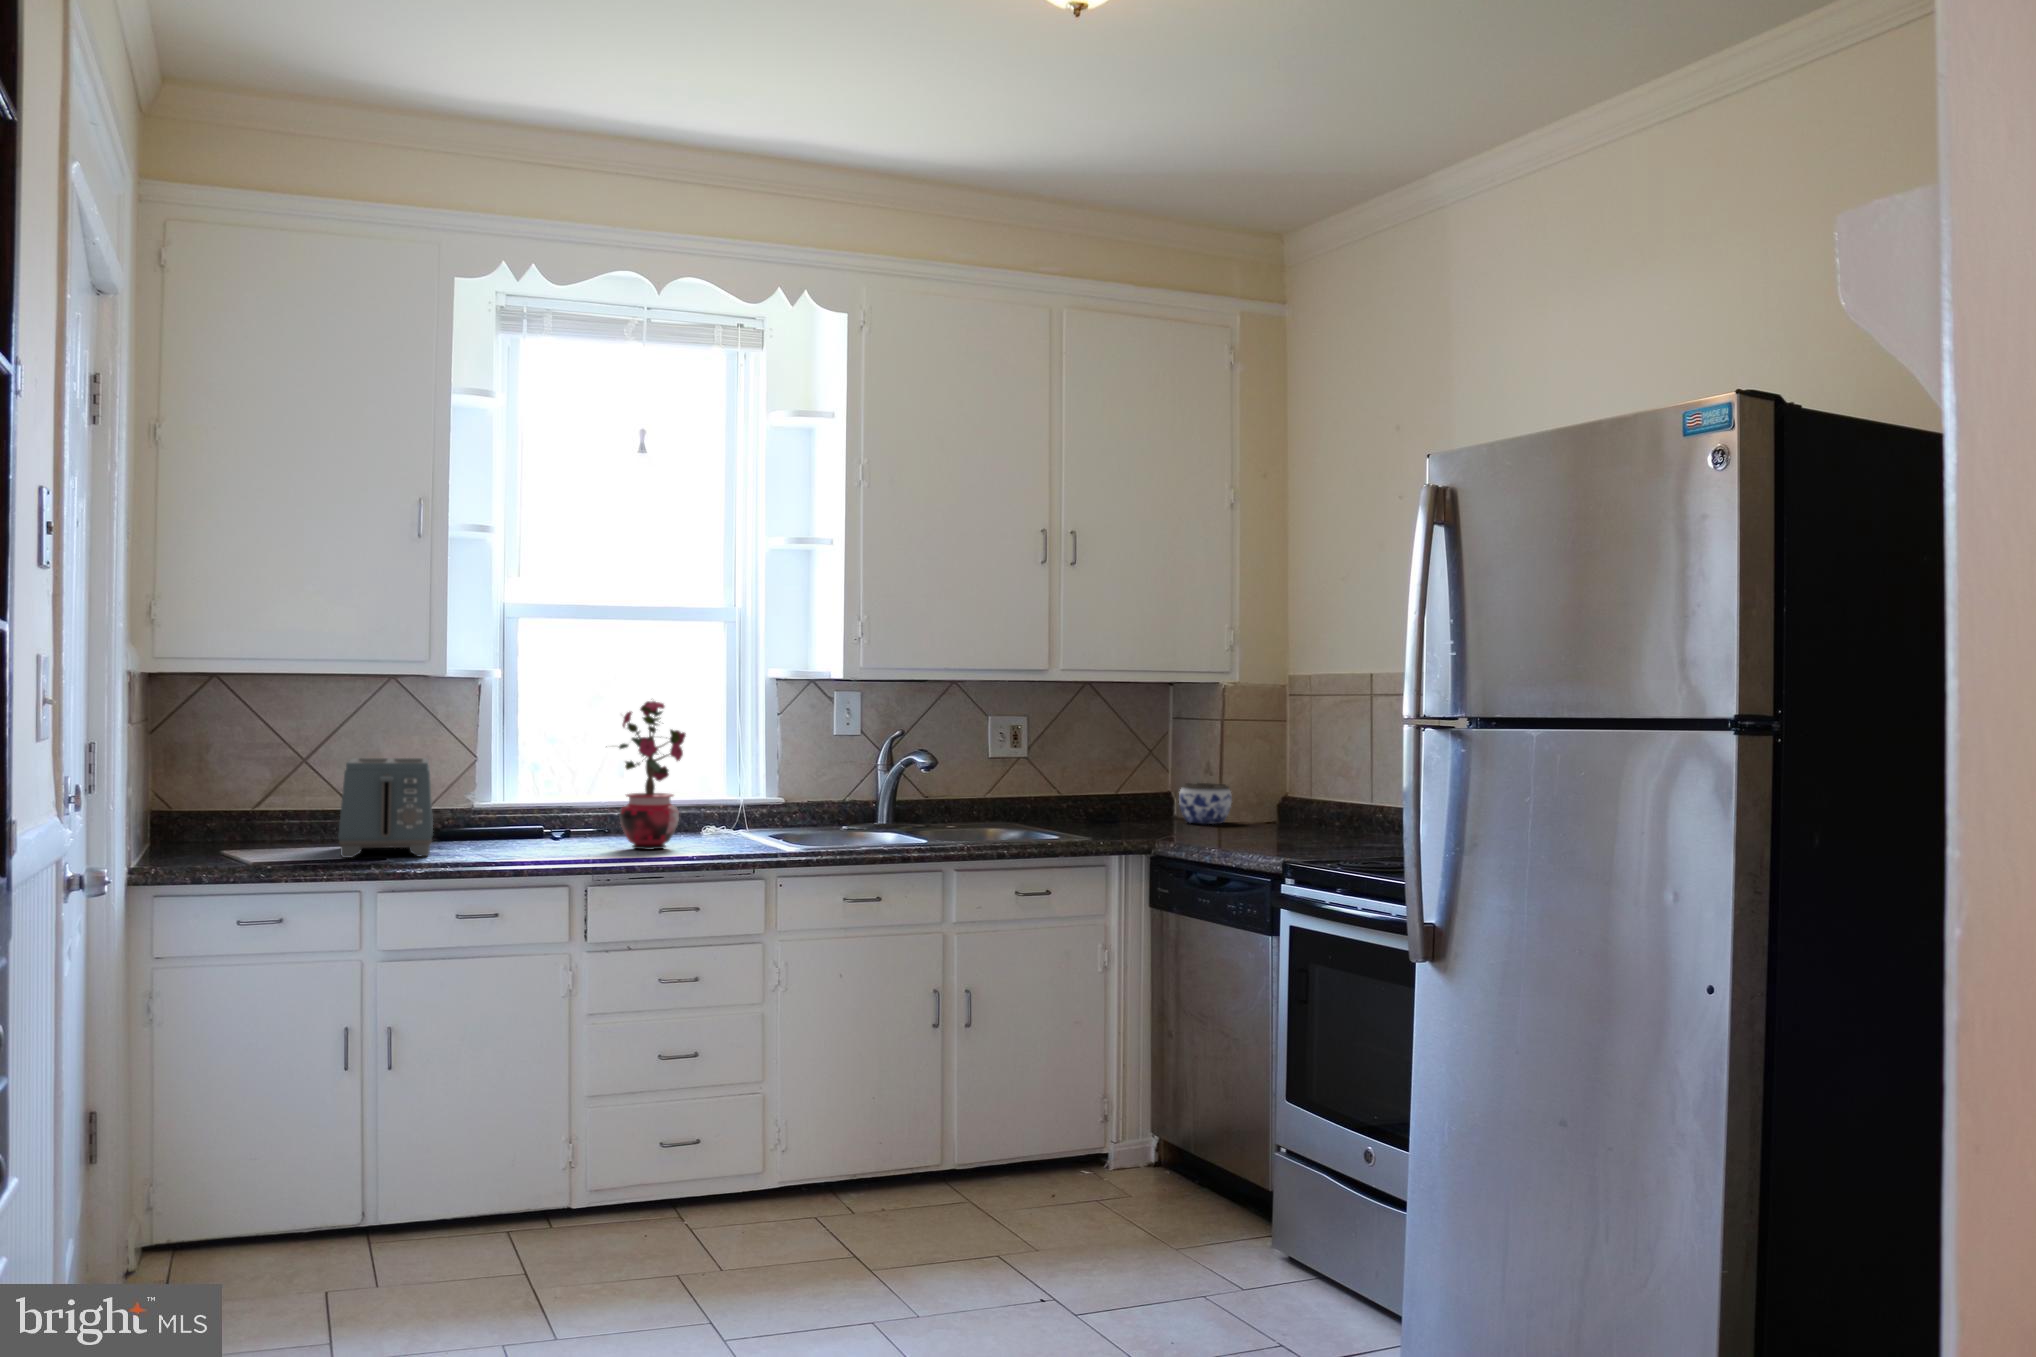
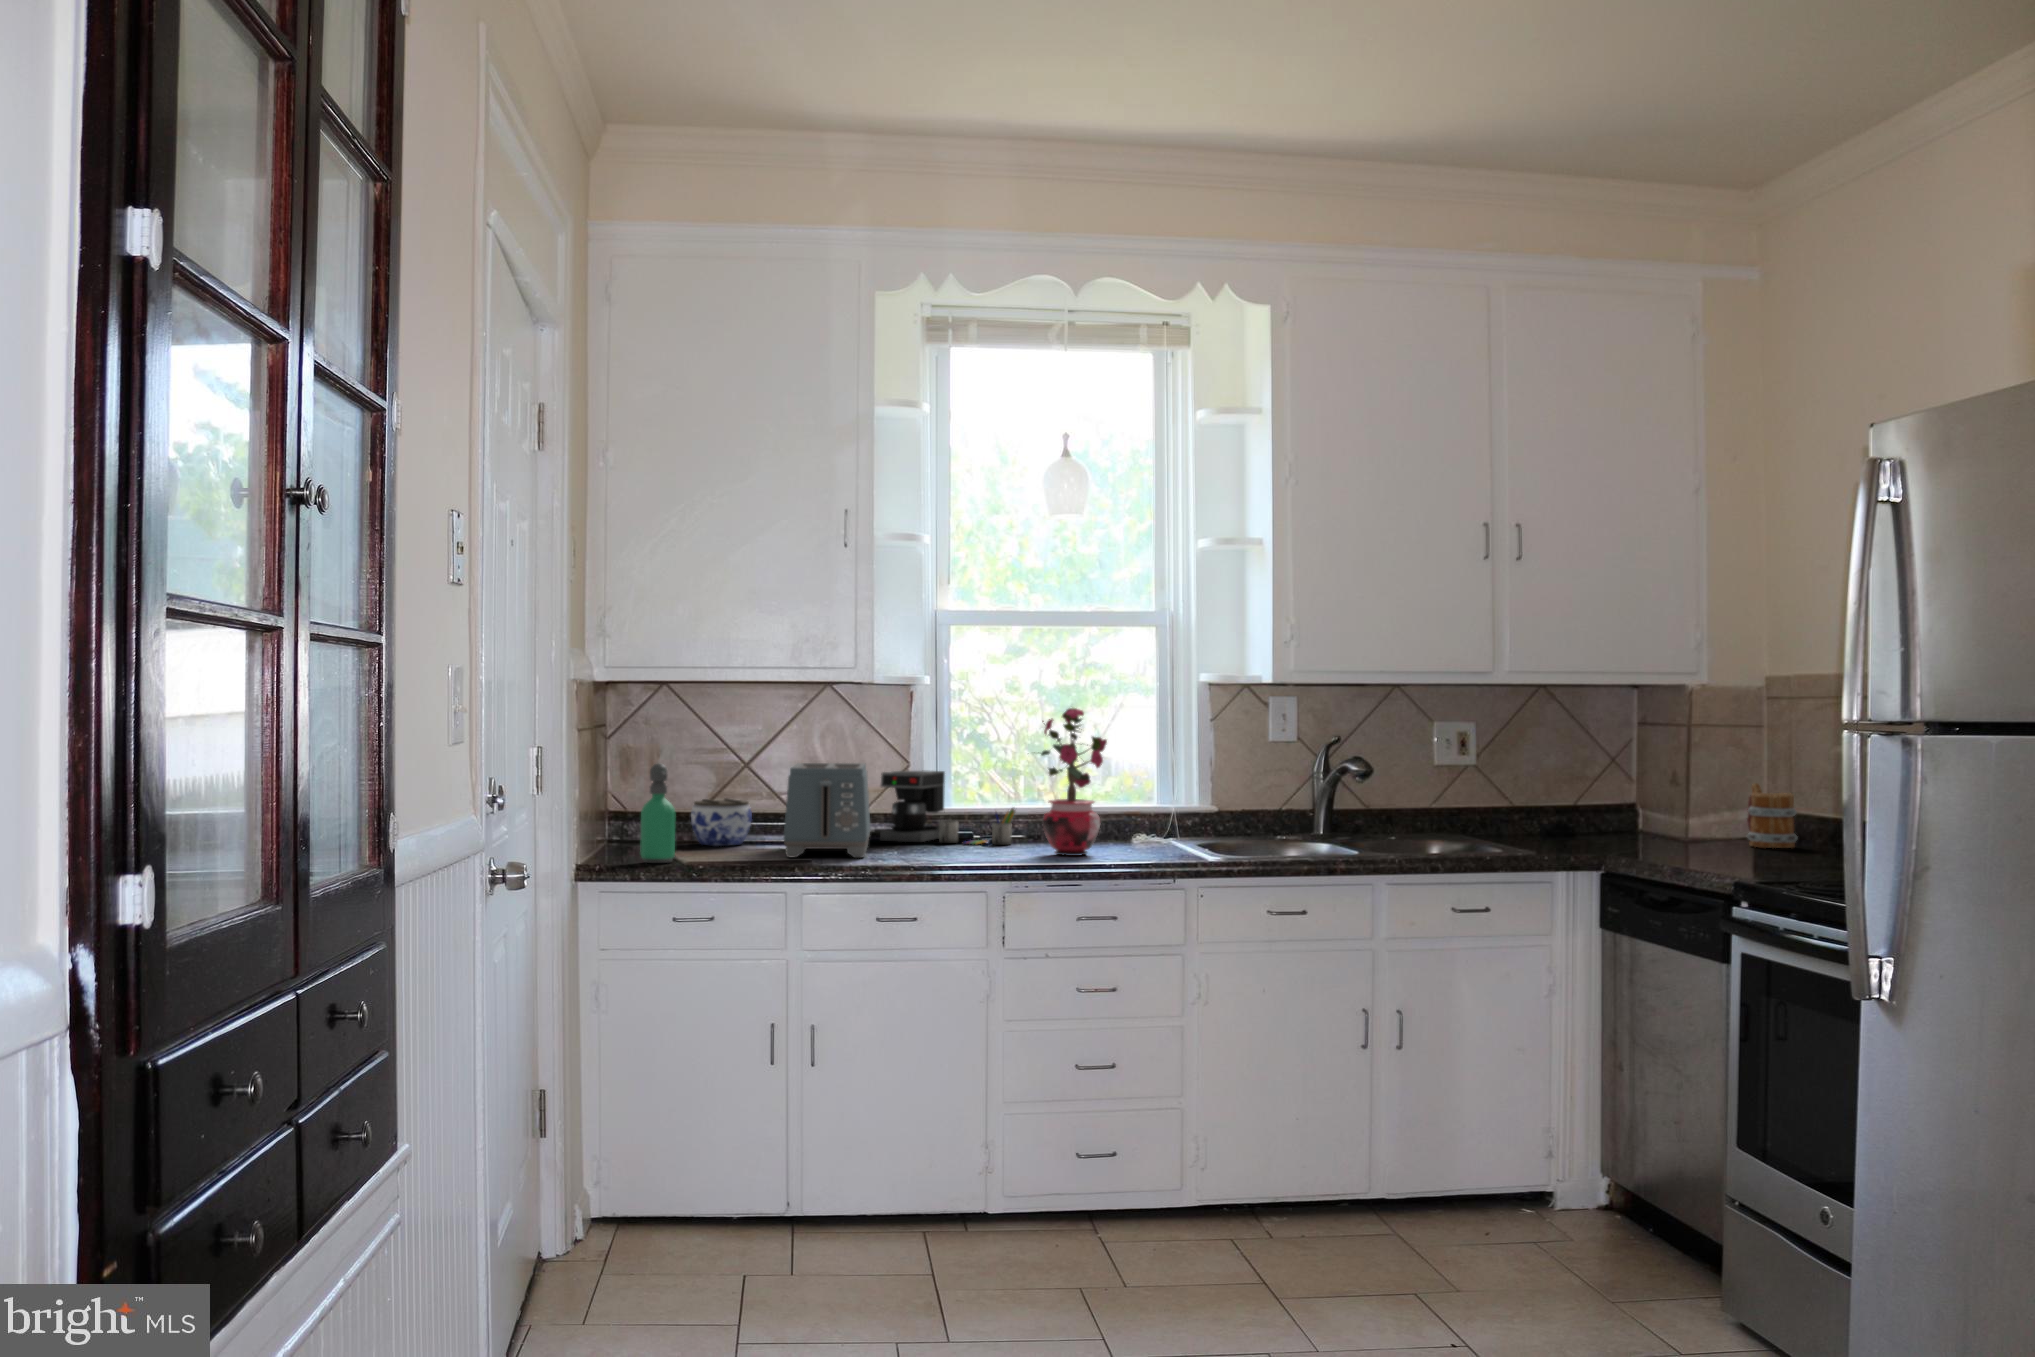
soap dispenser: none [171,759,213,867] -> present [640,764,675,863]
coffee maker: none [441,765,589,841] -> present [880,771,1015,845]
mug: none [1265,772,1309,829] -> present [1747,783,1797,848]
jar: present [1179,783,1232,824] -> present [691,798,752,846]

